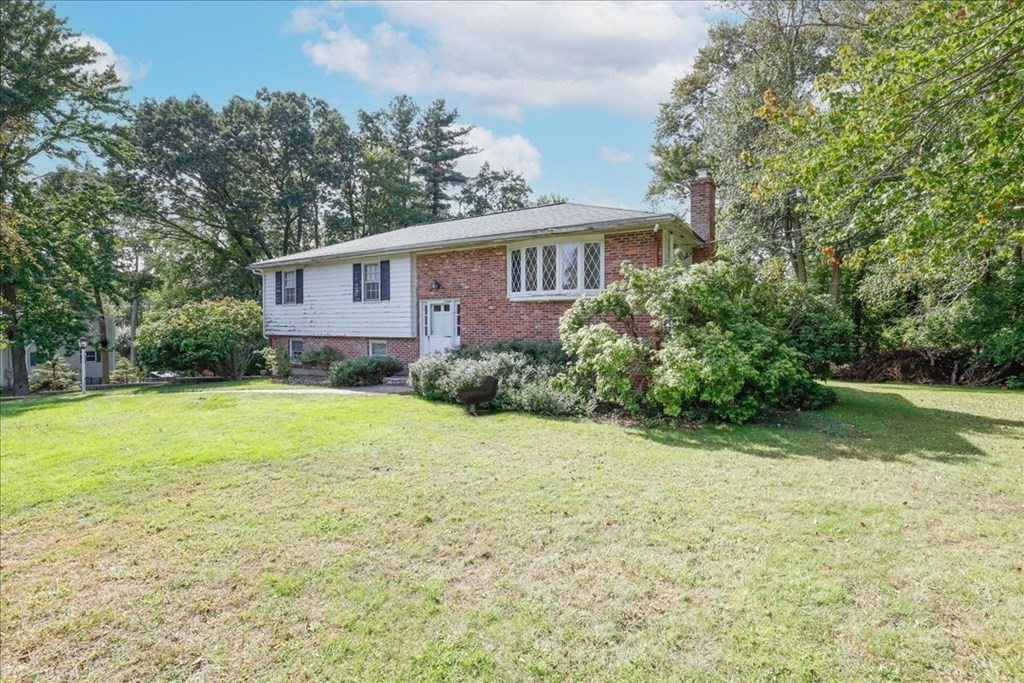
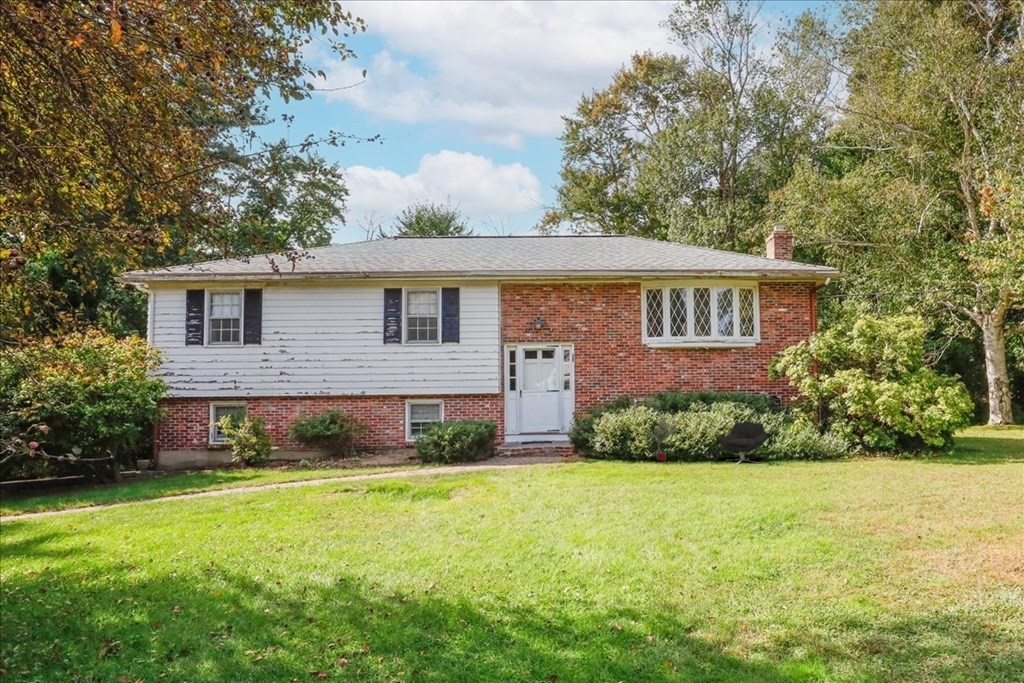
potted tree: none [415,364,442,404] -> present [643,416,678,462]

